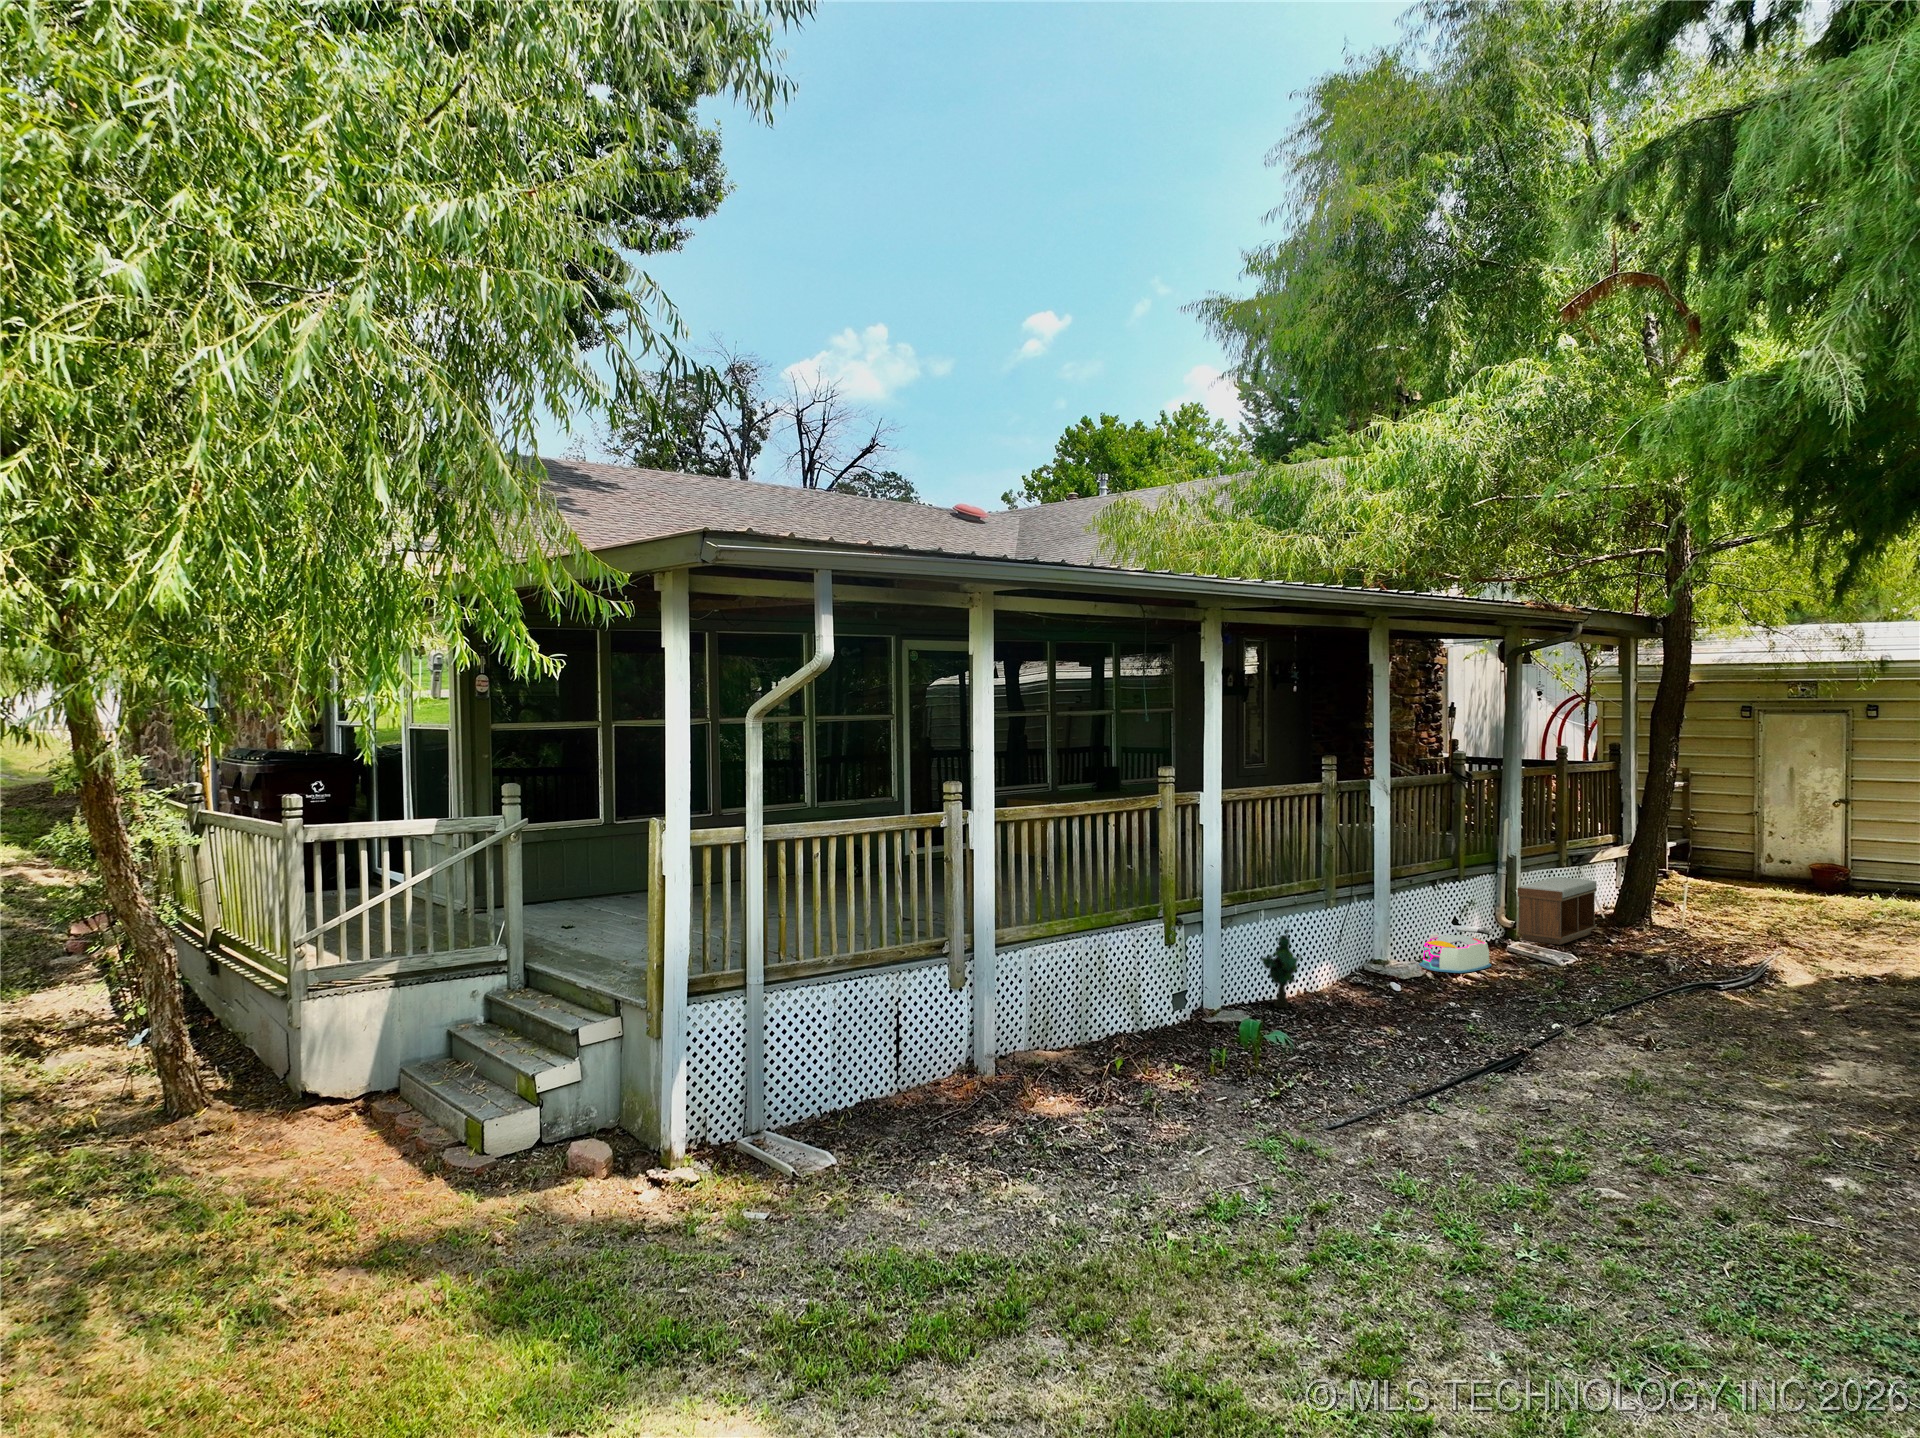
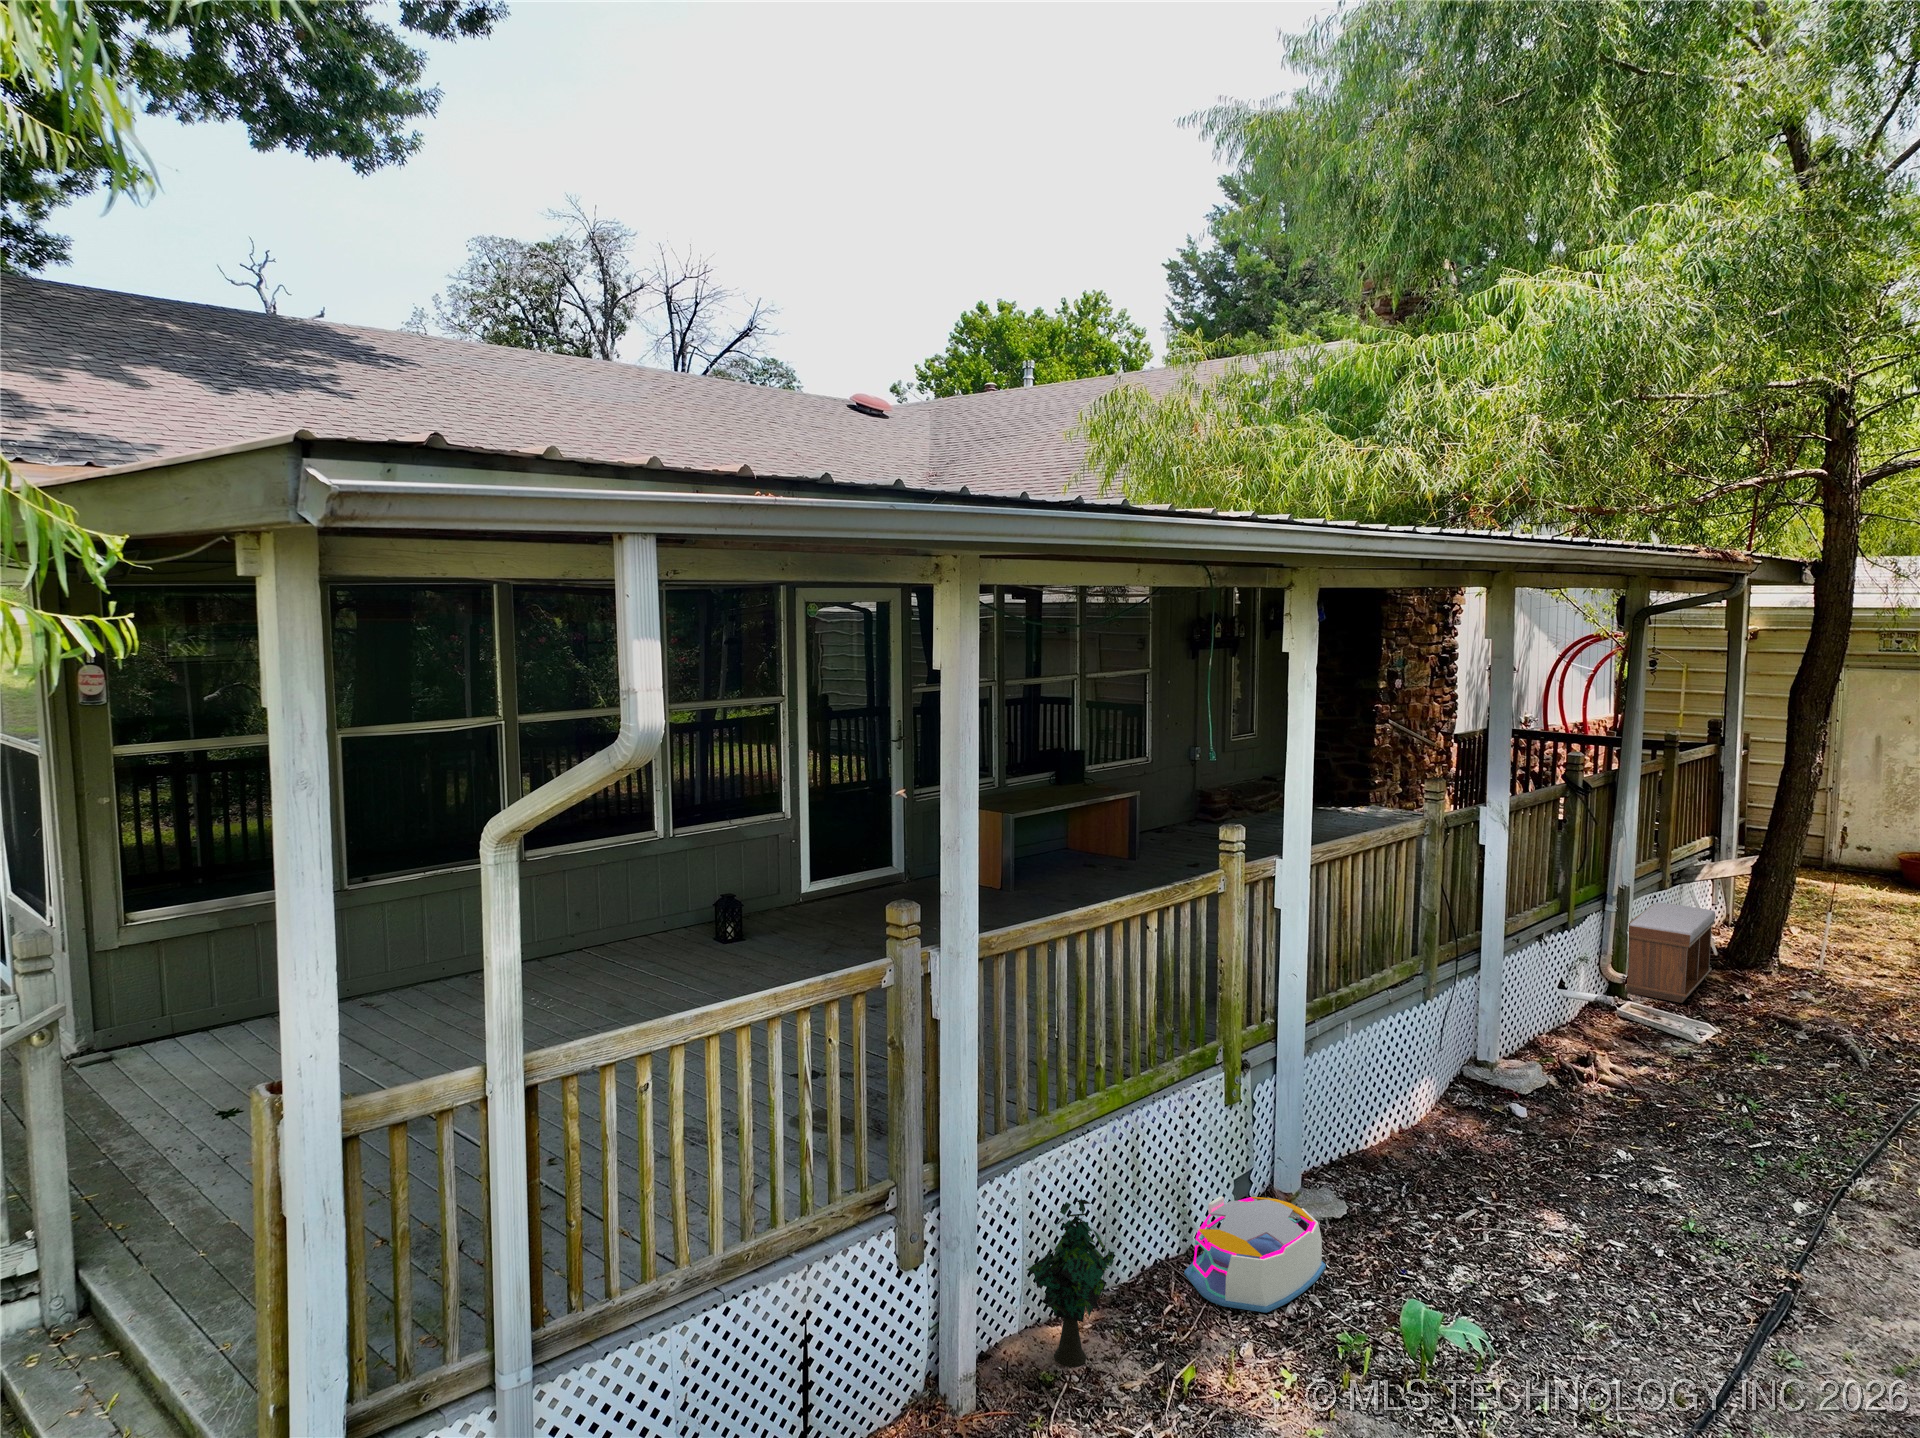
decorative plant: present [1261,929,1302,1008] -> present [1027,1199,1114,1367]
storage bin: present [1419,933,1491,973] -> present [1184,1196,1326,1313]

